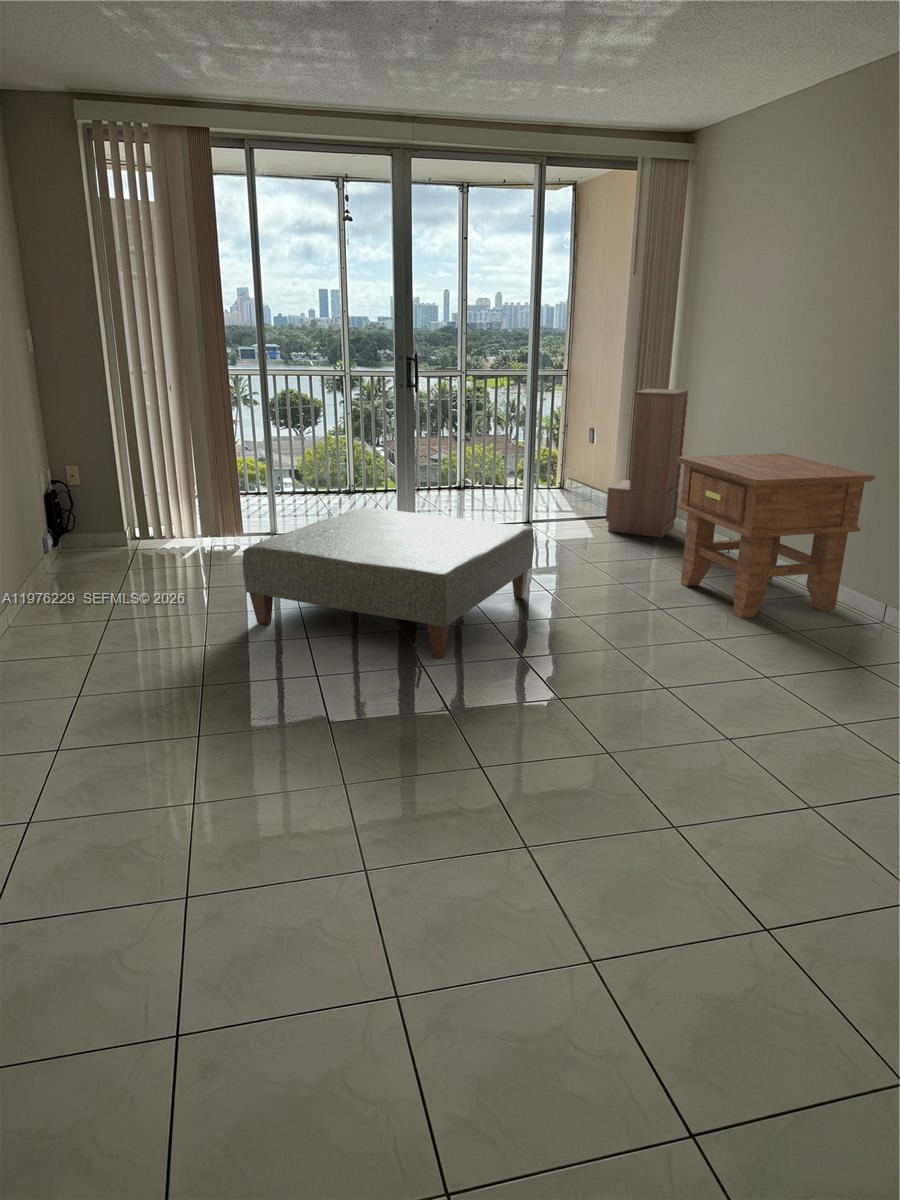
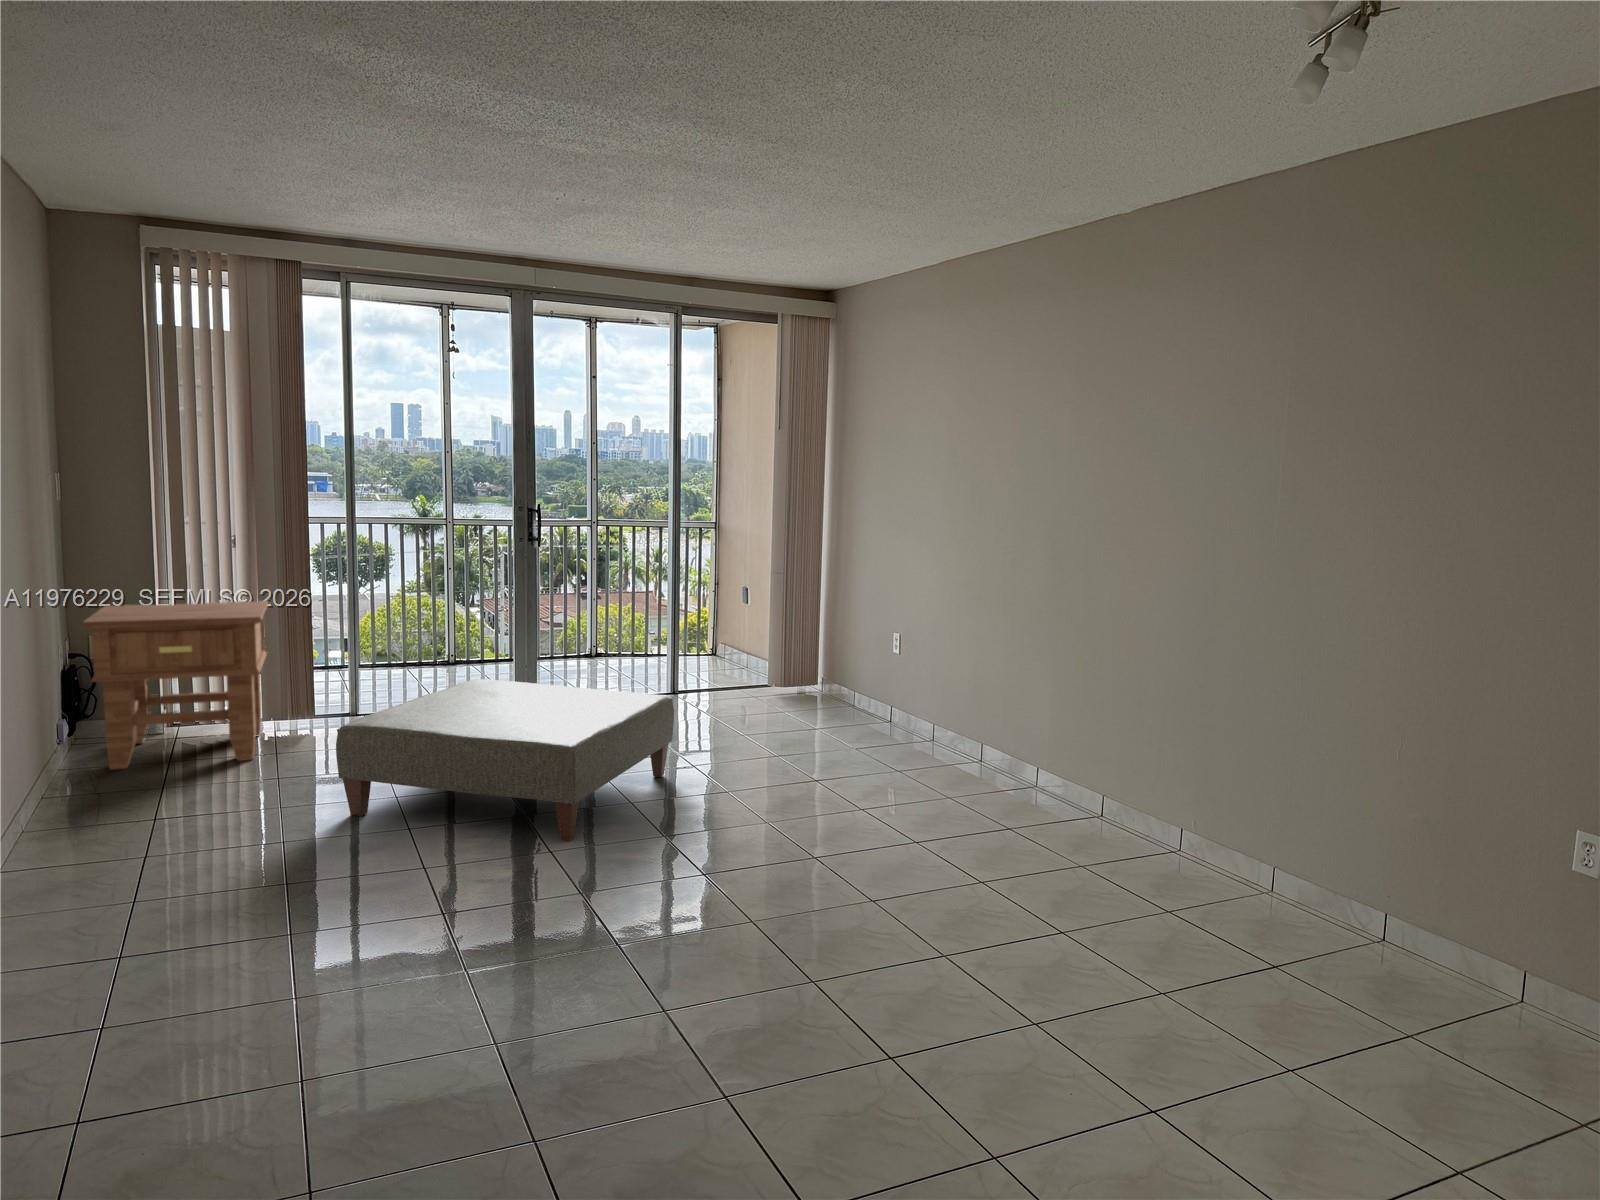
bookshelf: present [606,389,688,537] -> none [762,540,848,707]
side table: present [677,453,875,618] -> present [83,601,268,770]

